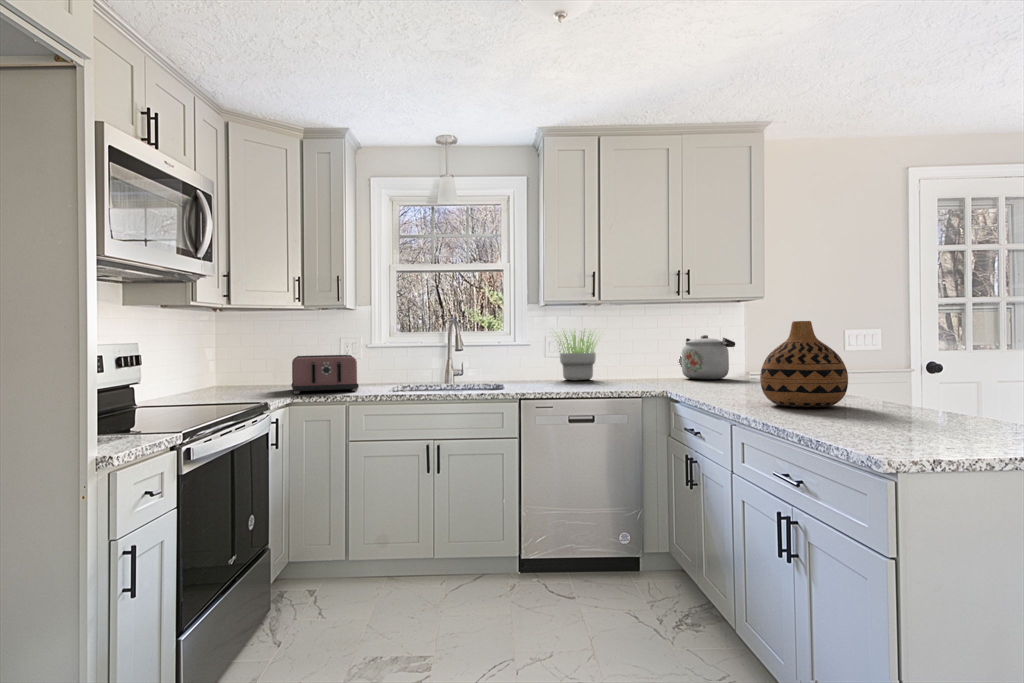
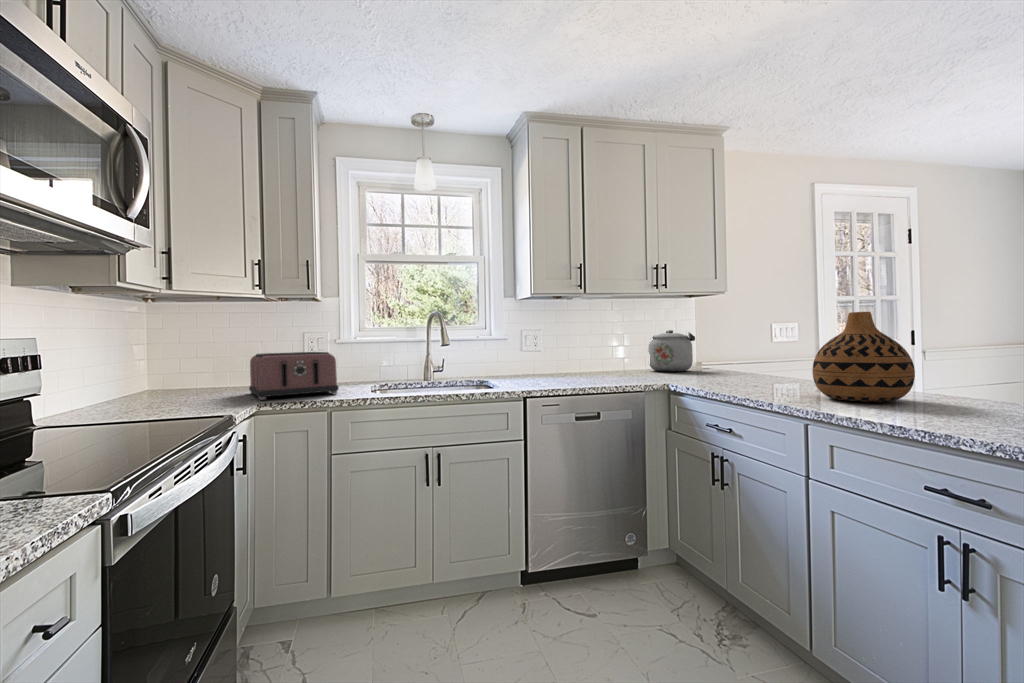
potted plant: present [555,330,598,380] -> none [524,322,584,375]

